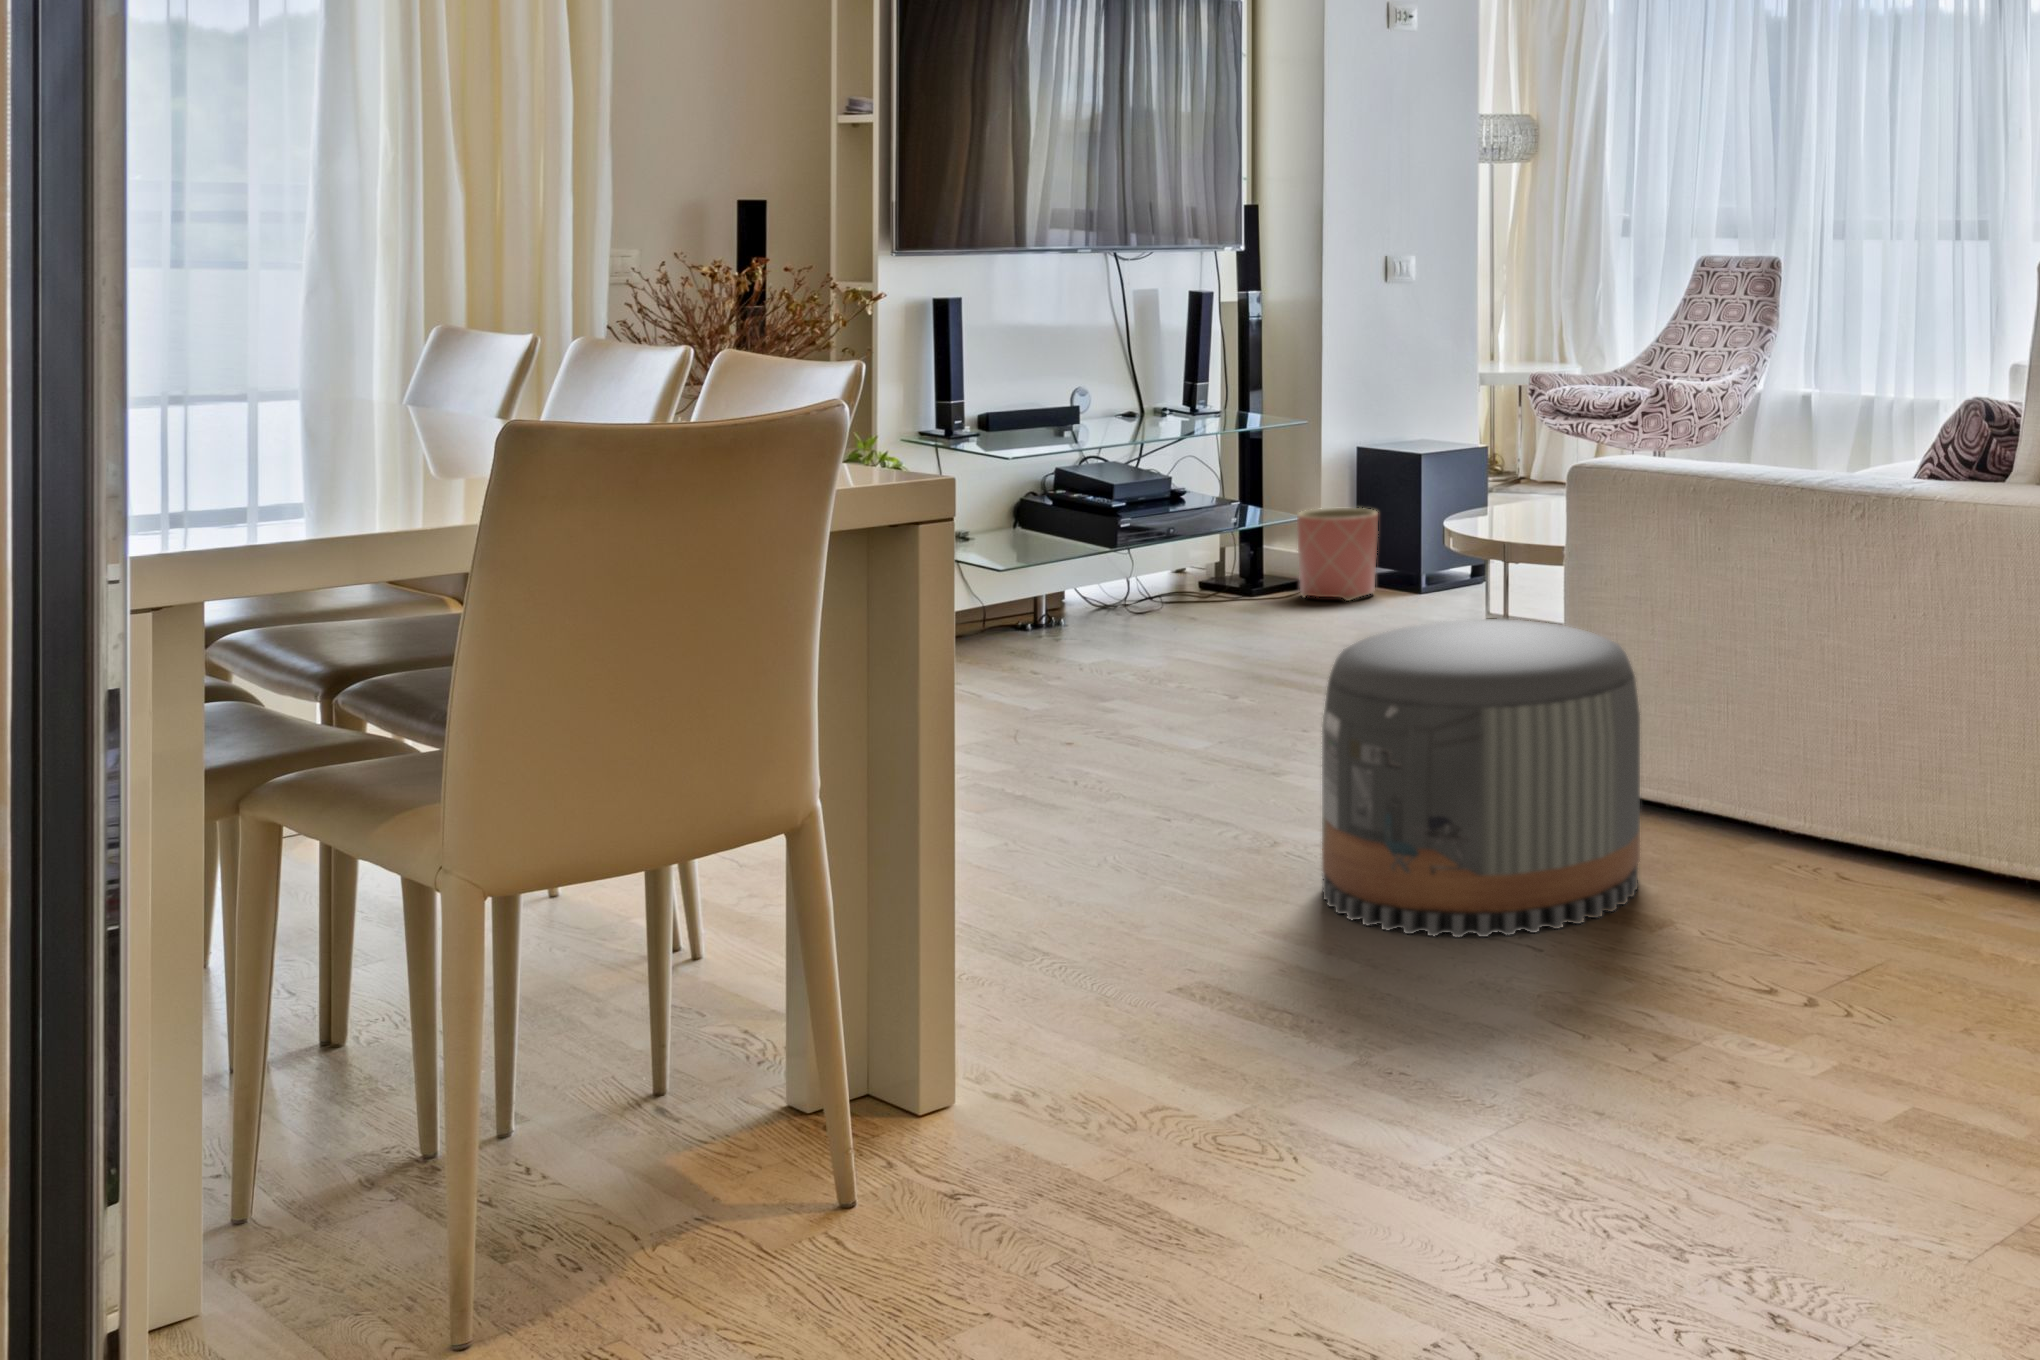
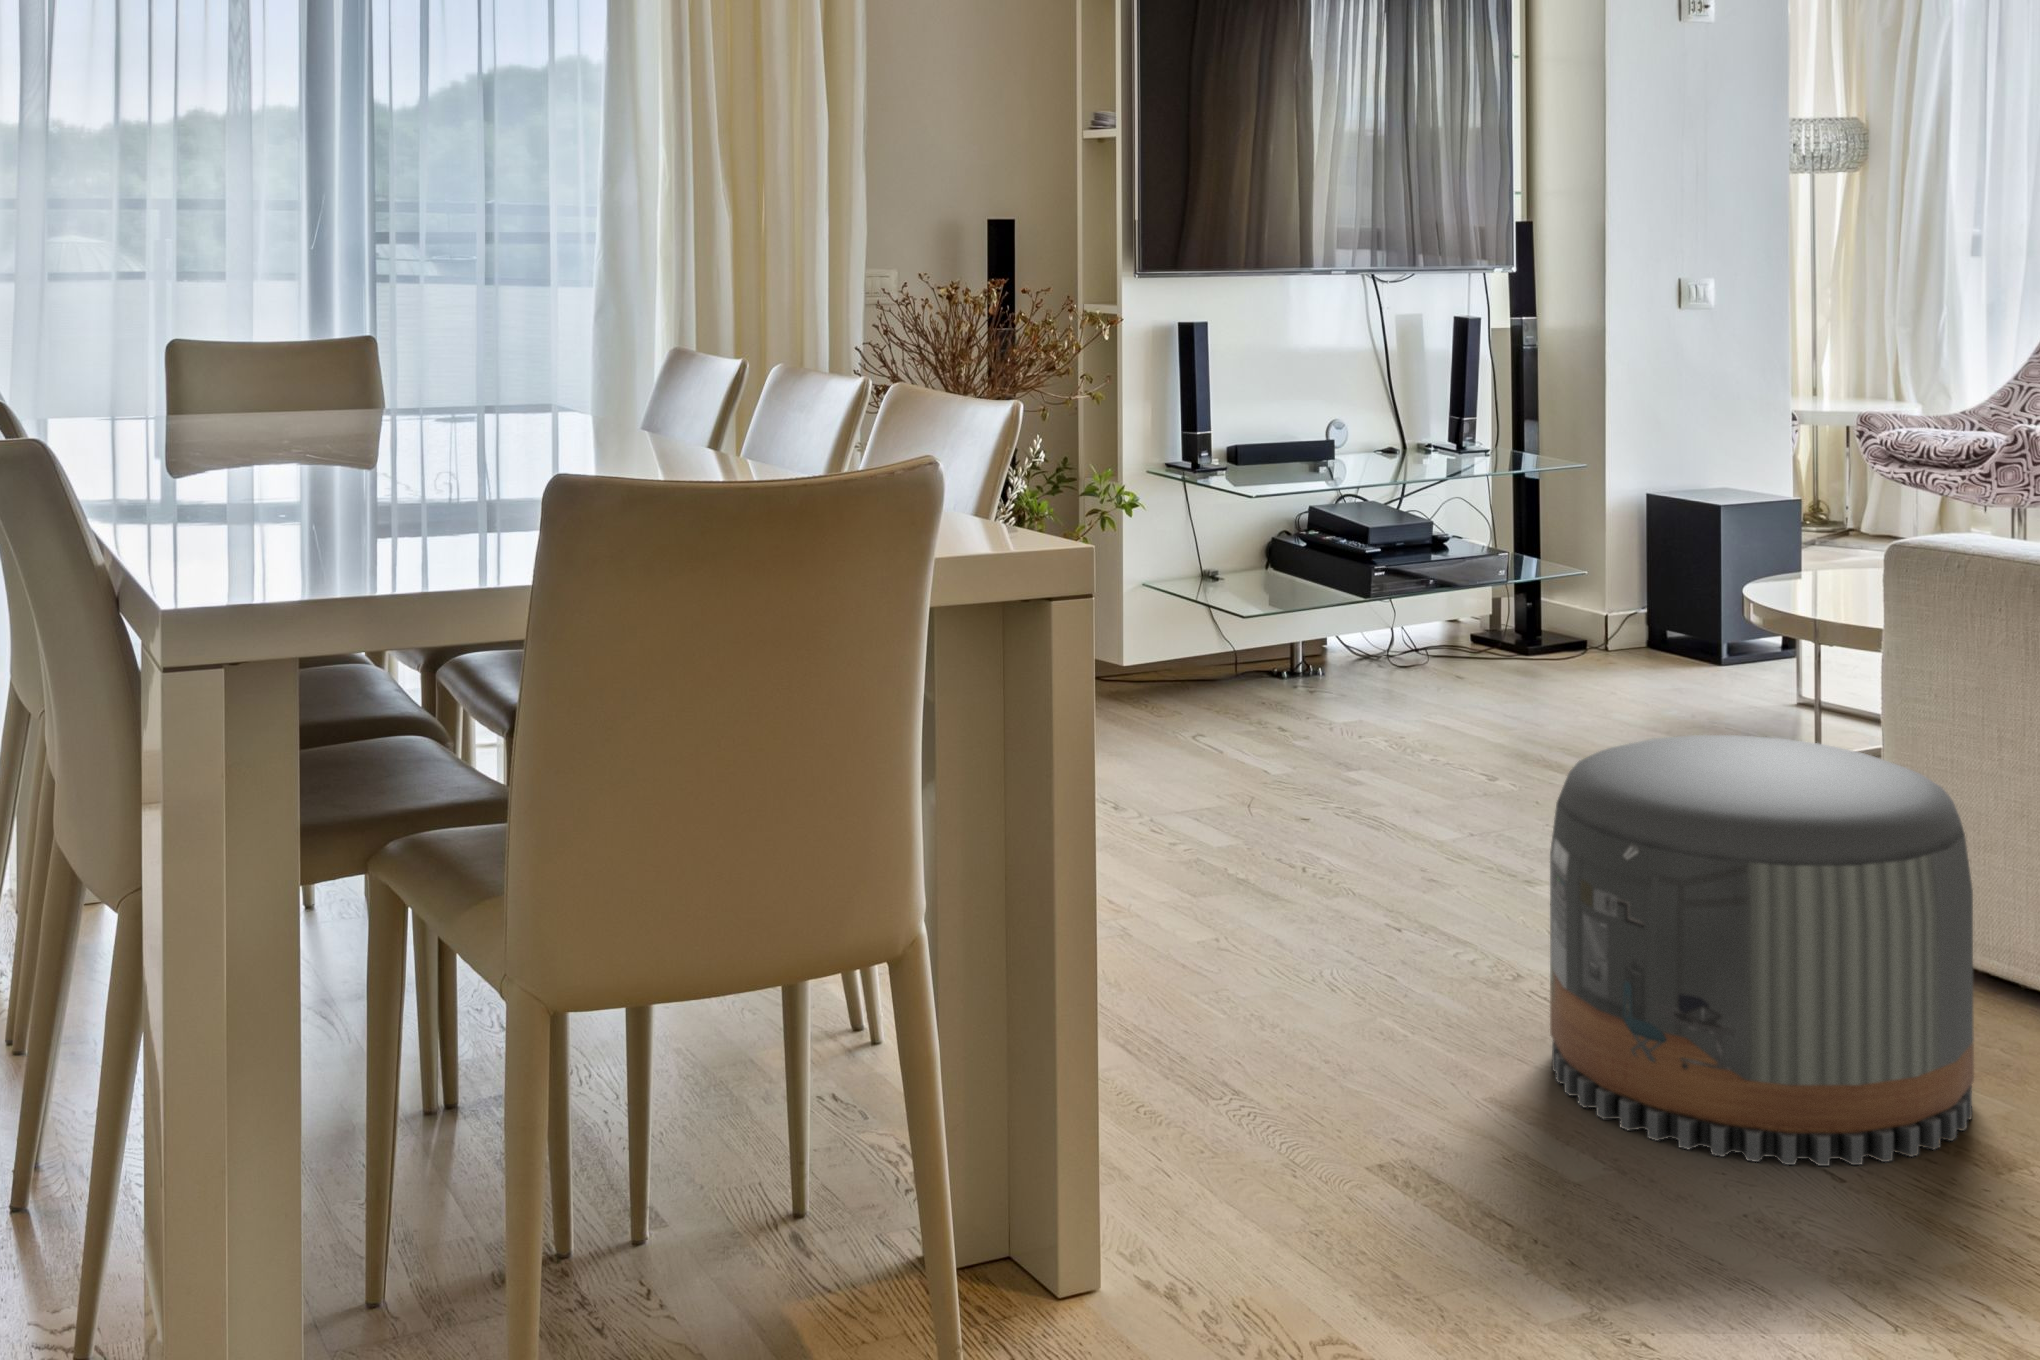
planter: present [1297,508,1378,601] -> none [1574,561,1667,669]

